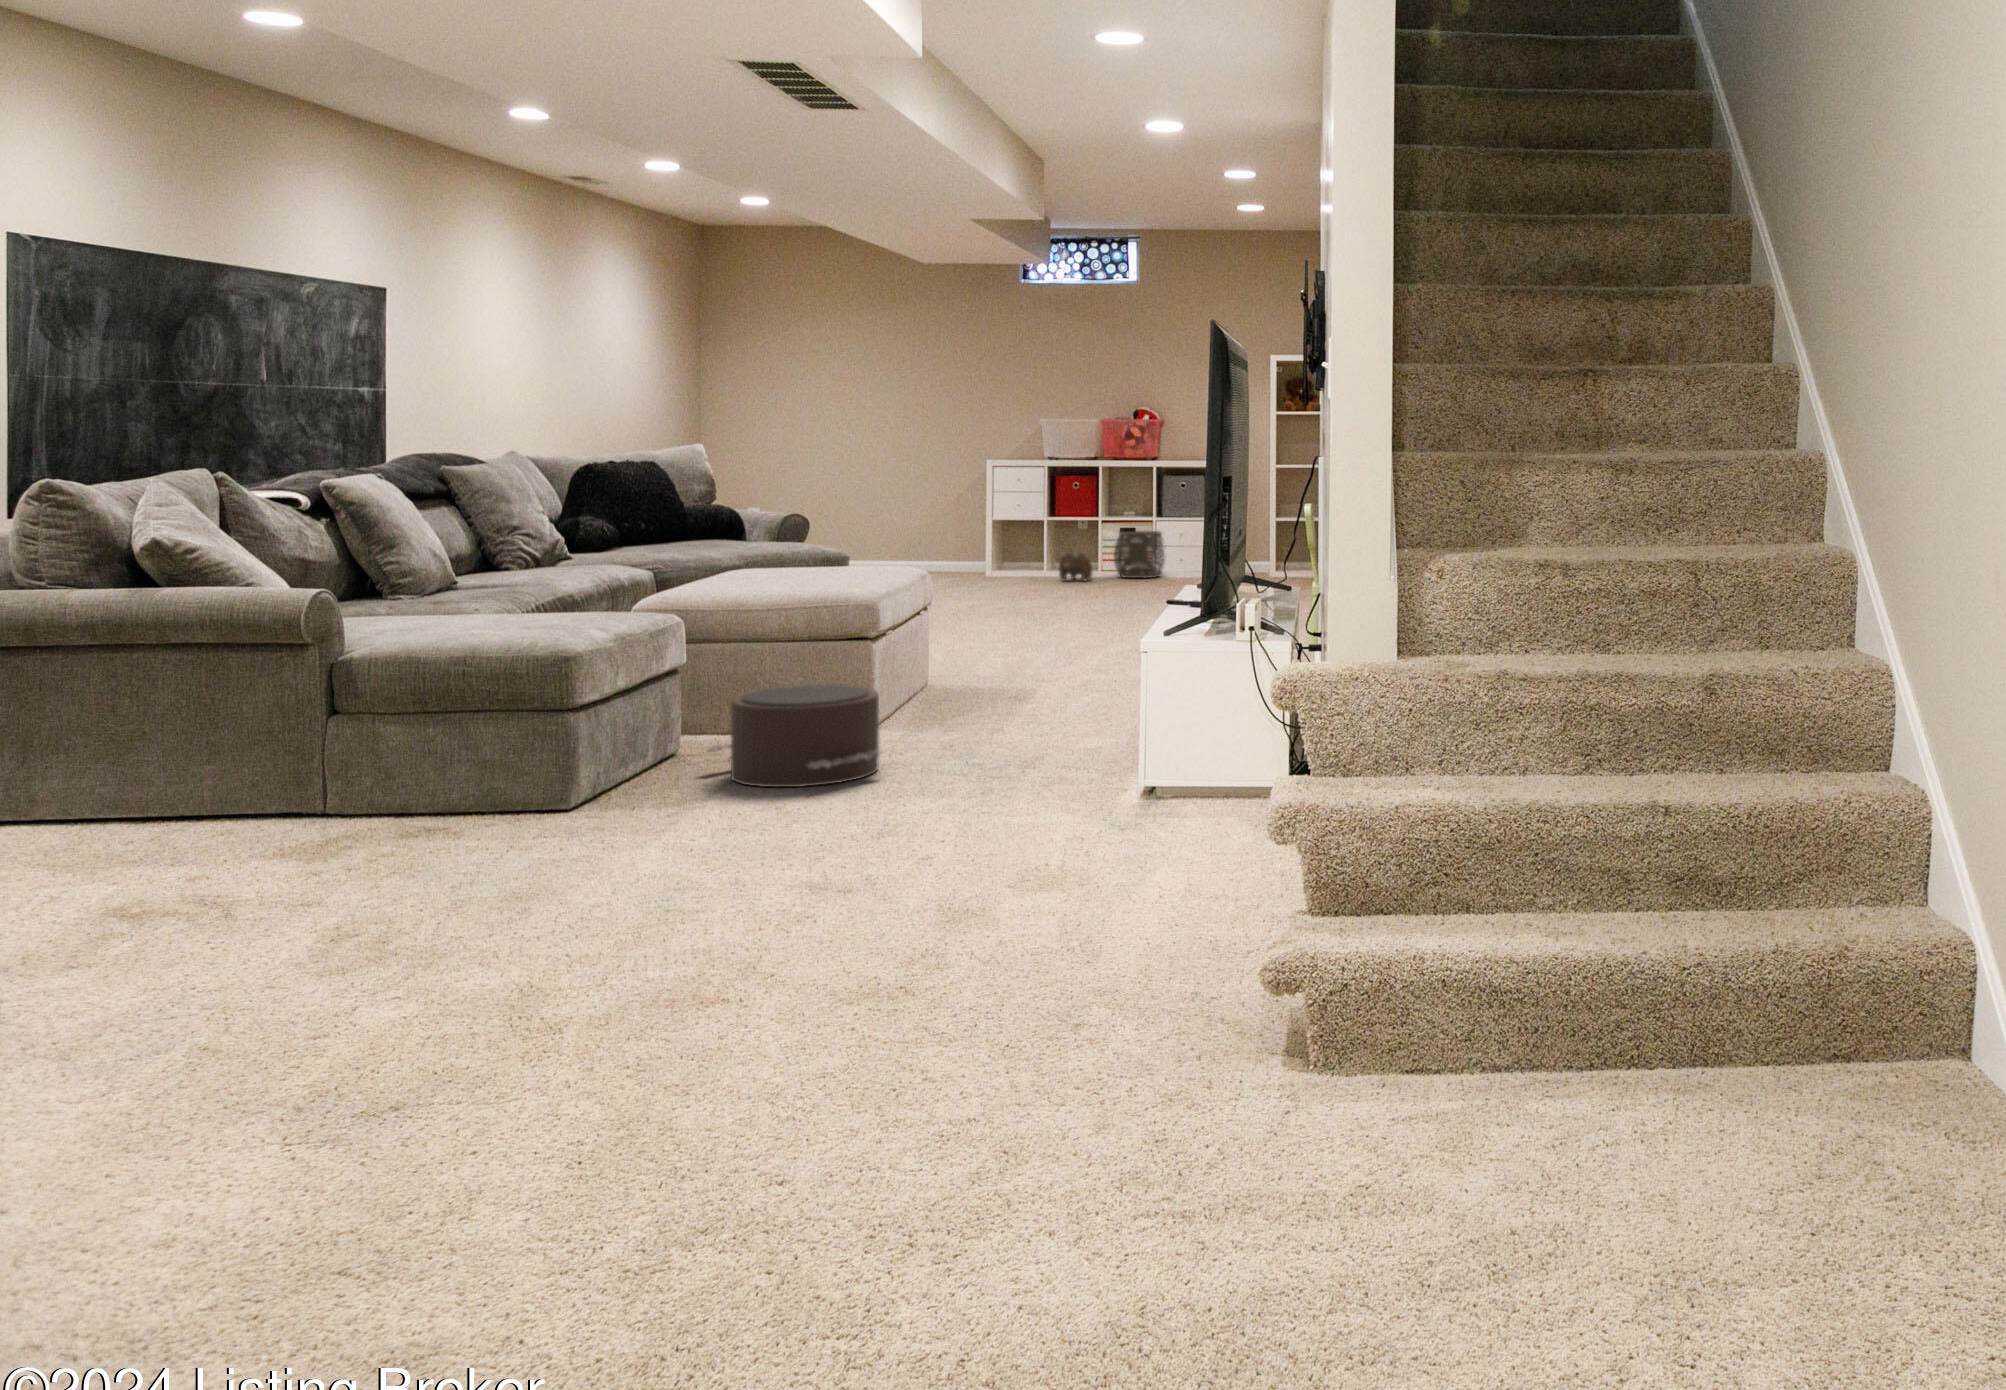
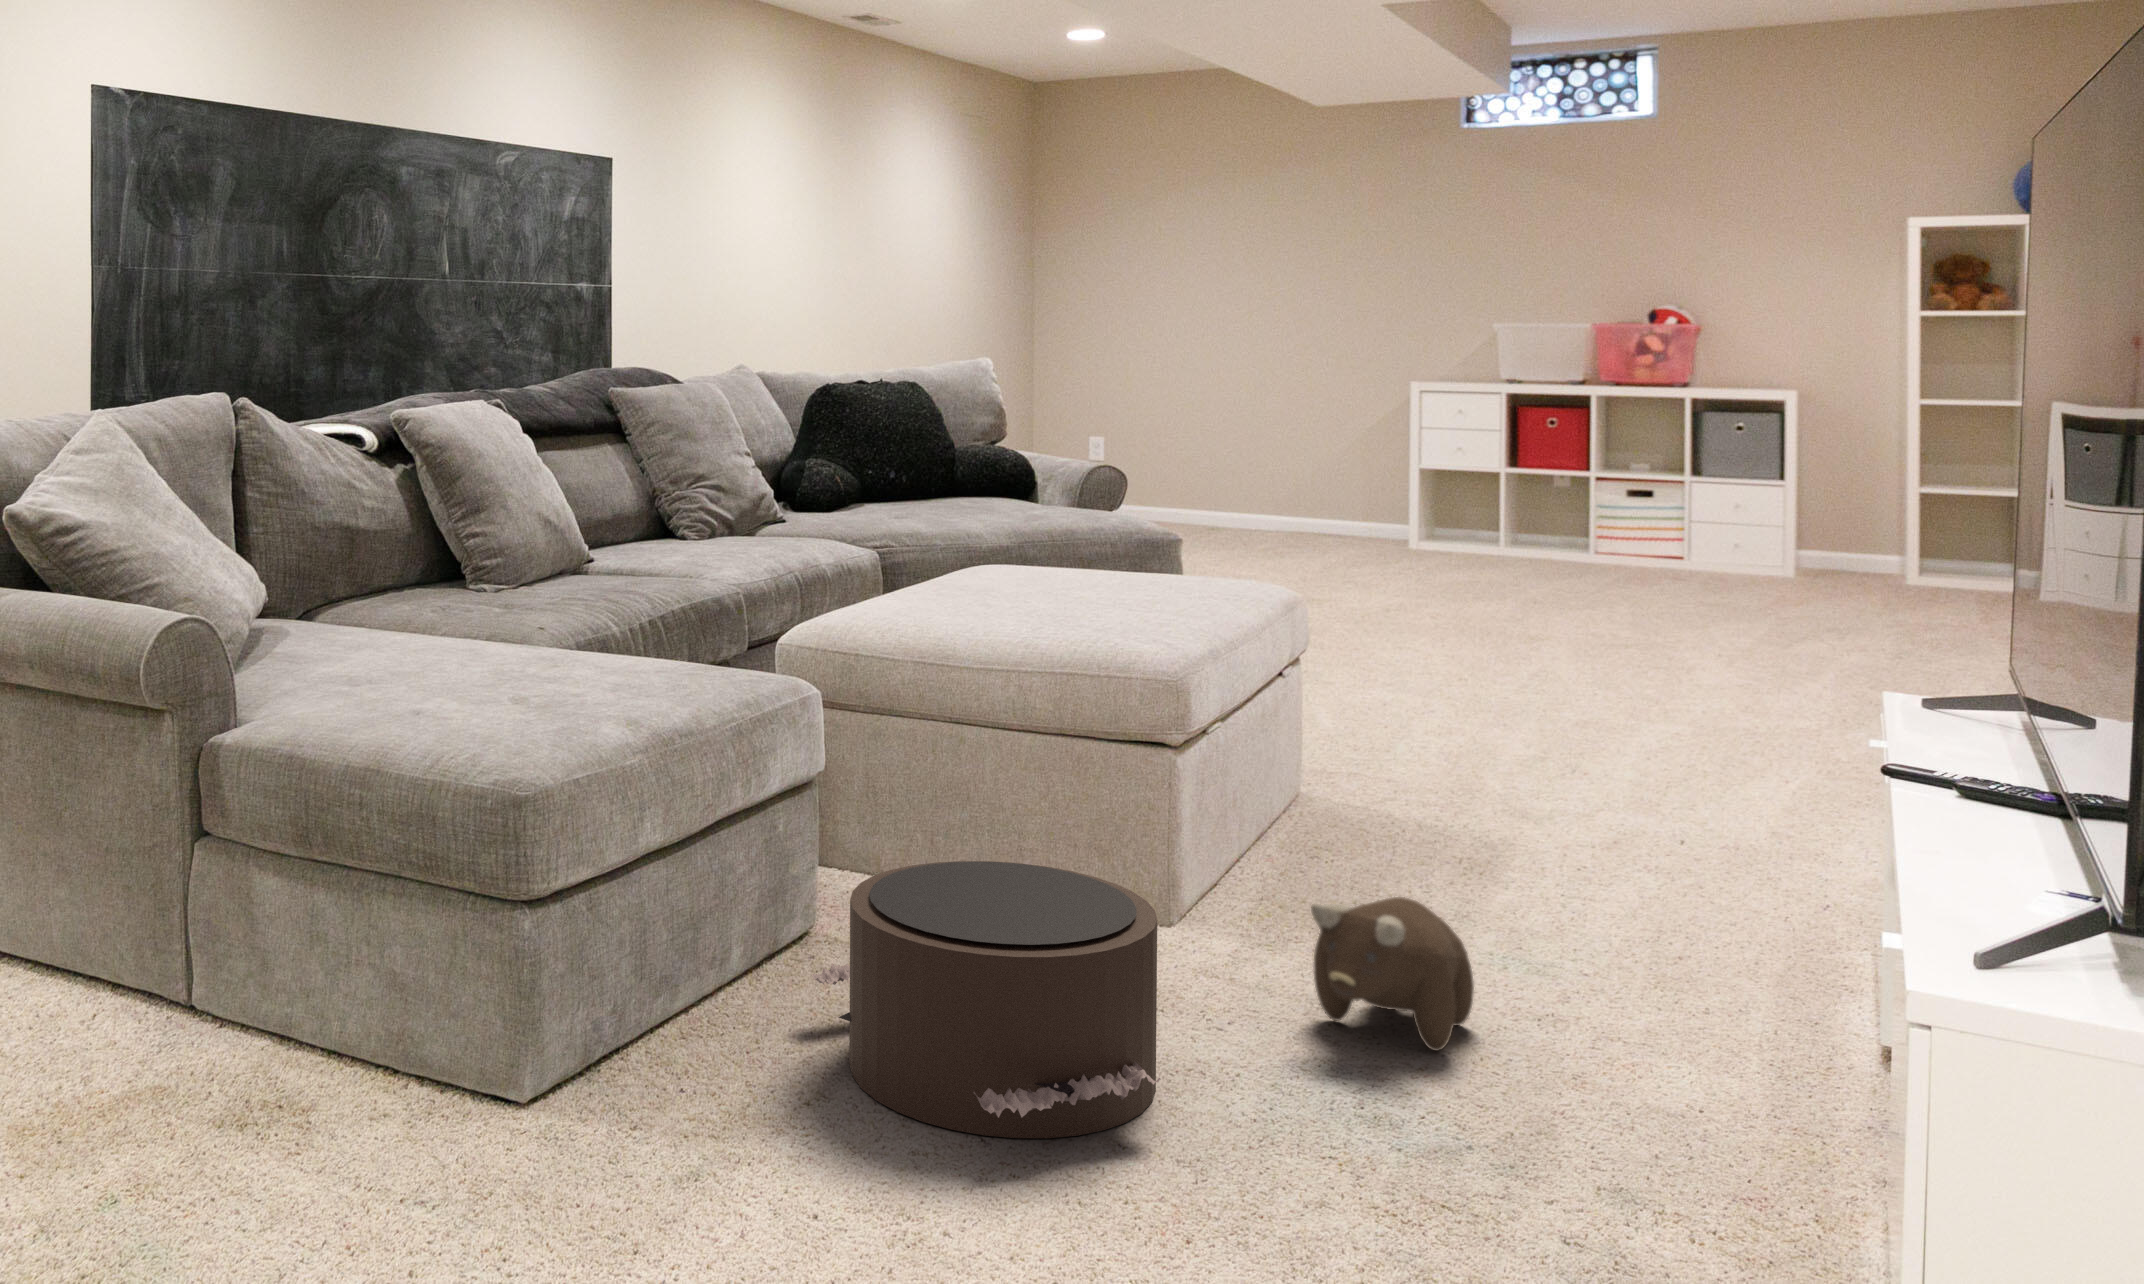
woven basket: present [1114,531,1166,578] -> none [1614,499,1711,577]
plush toy: present [1059,552,1092,581] -> present [1311,897,1474,1051]

